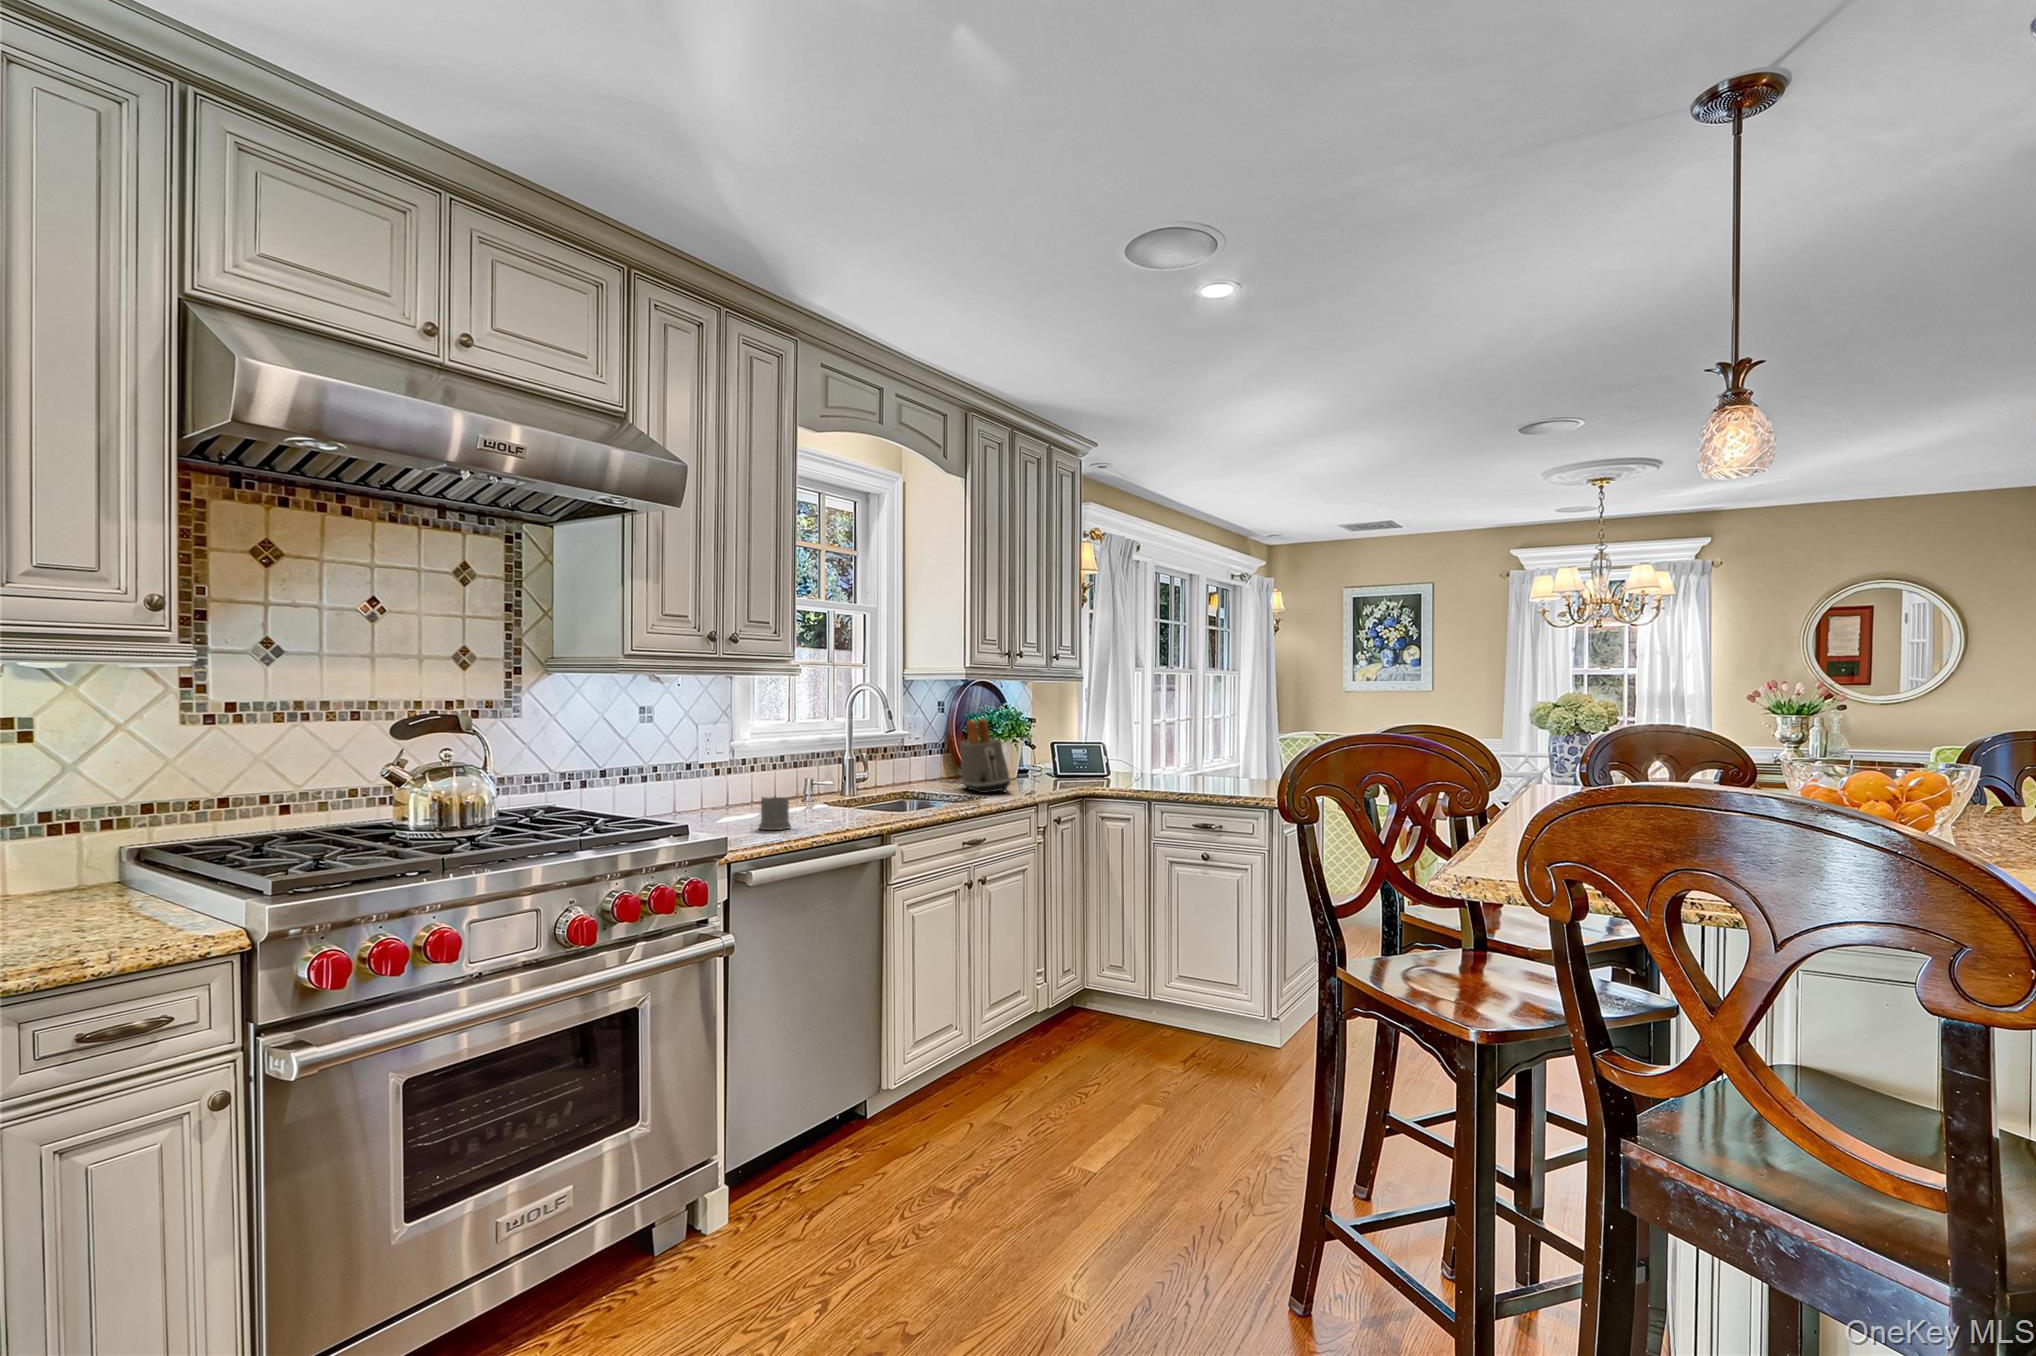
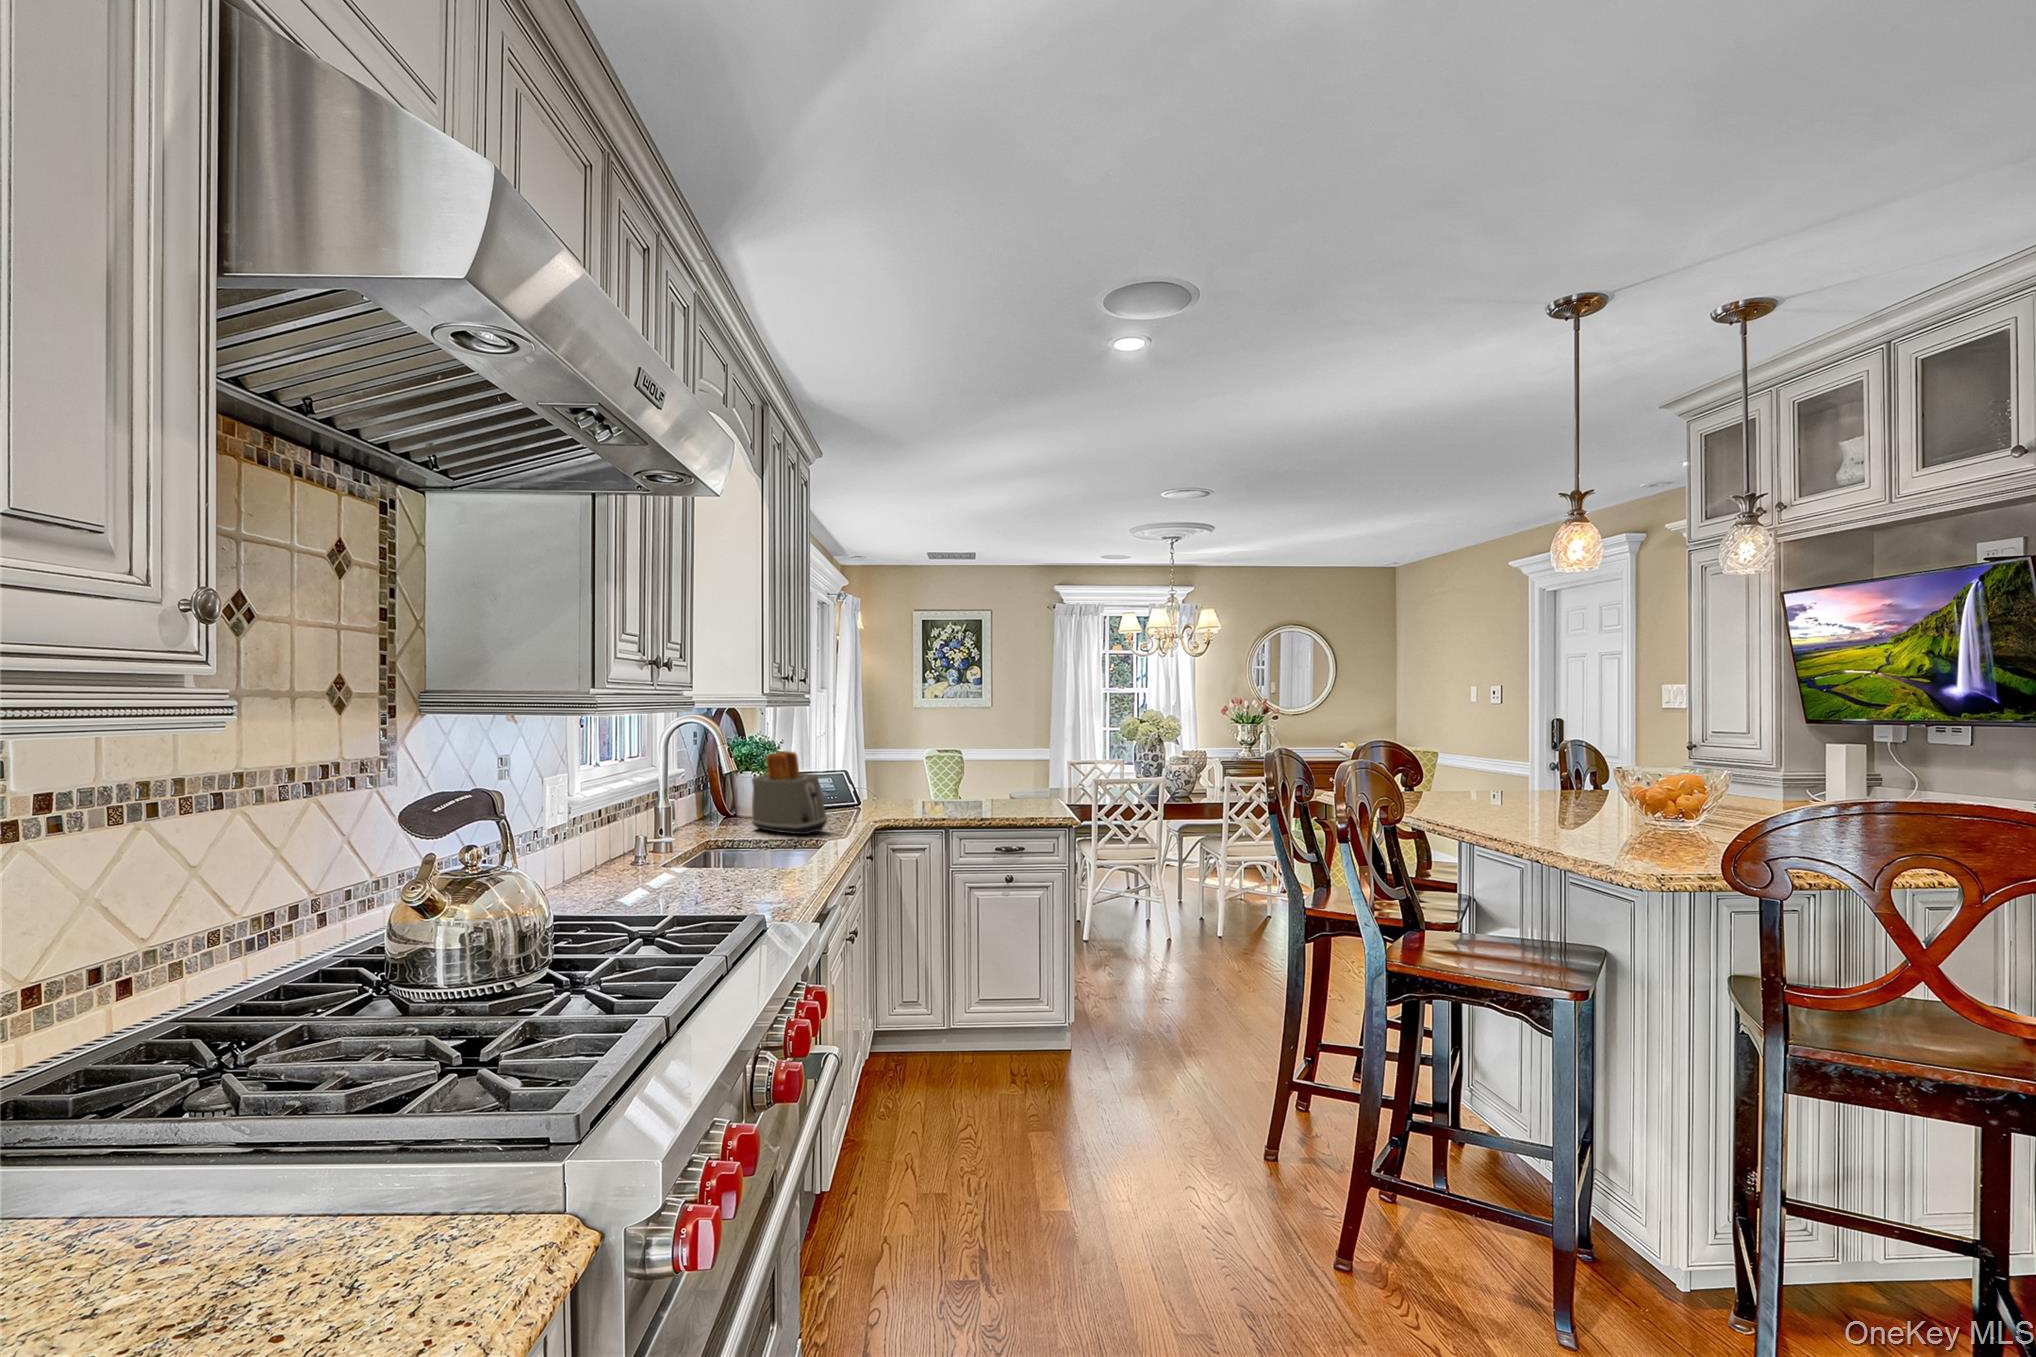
mug: present [759,794,800,830] -> none [716,857,768,907]

